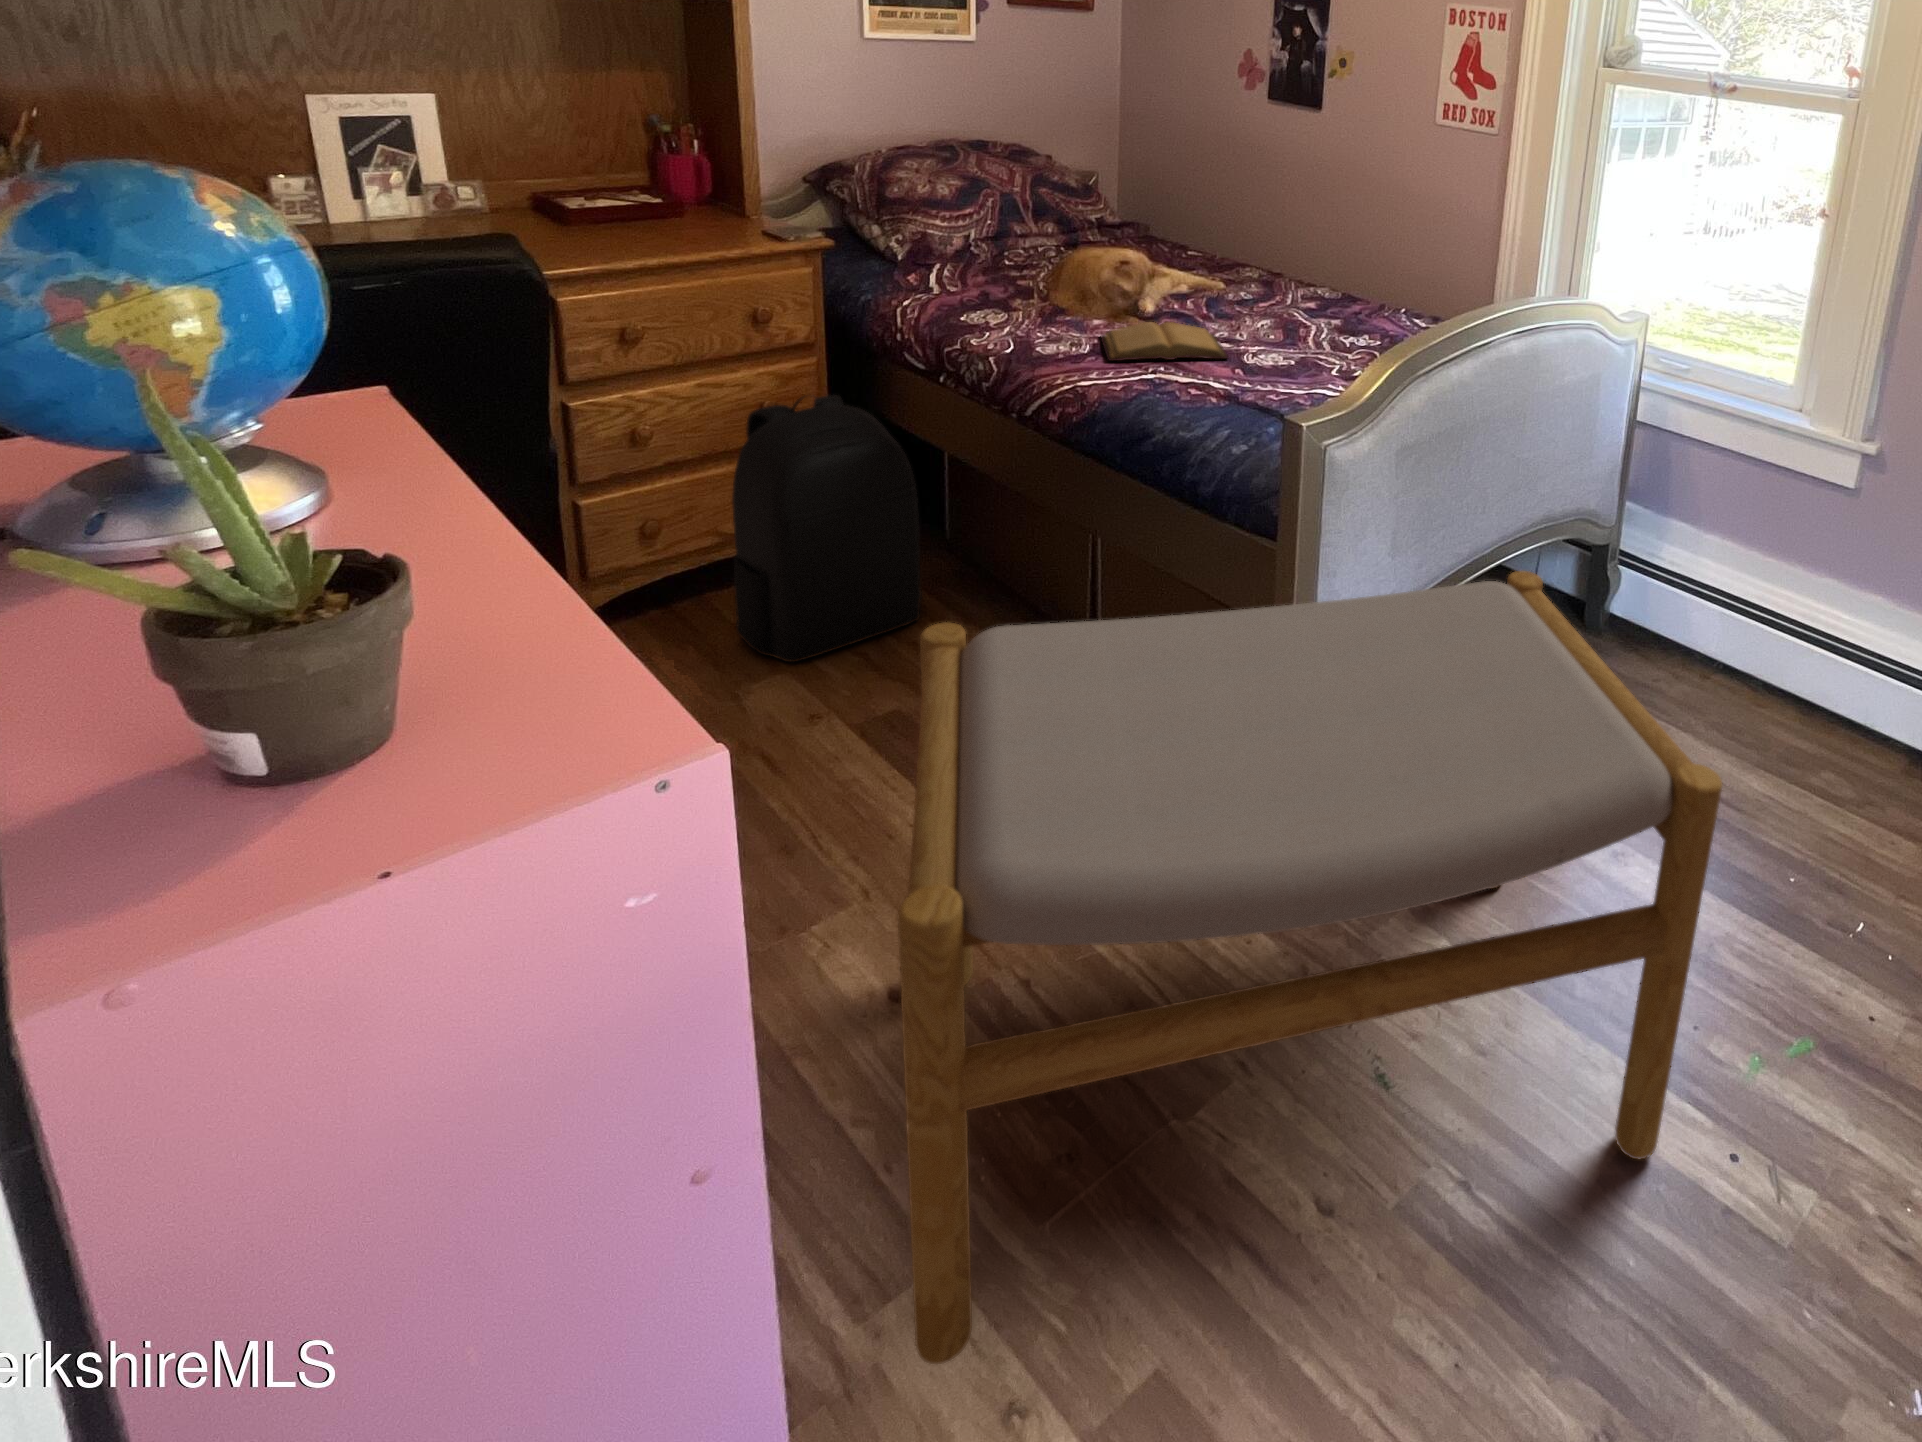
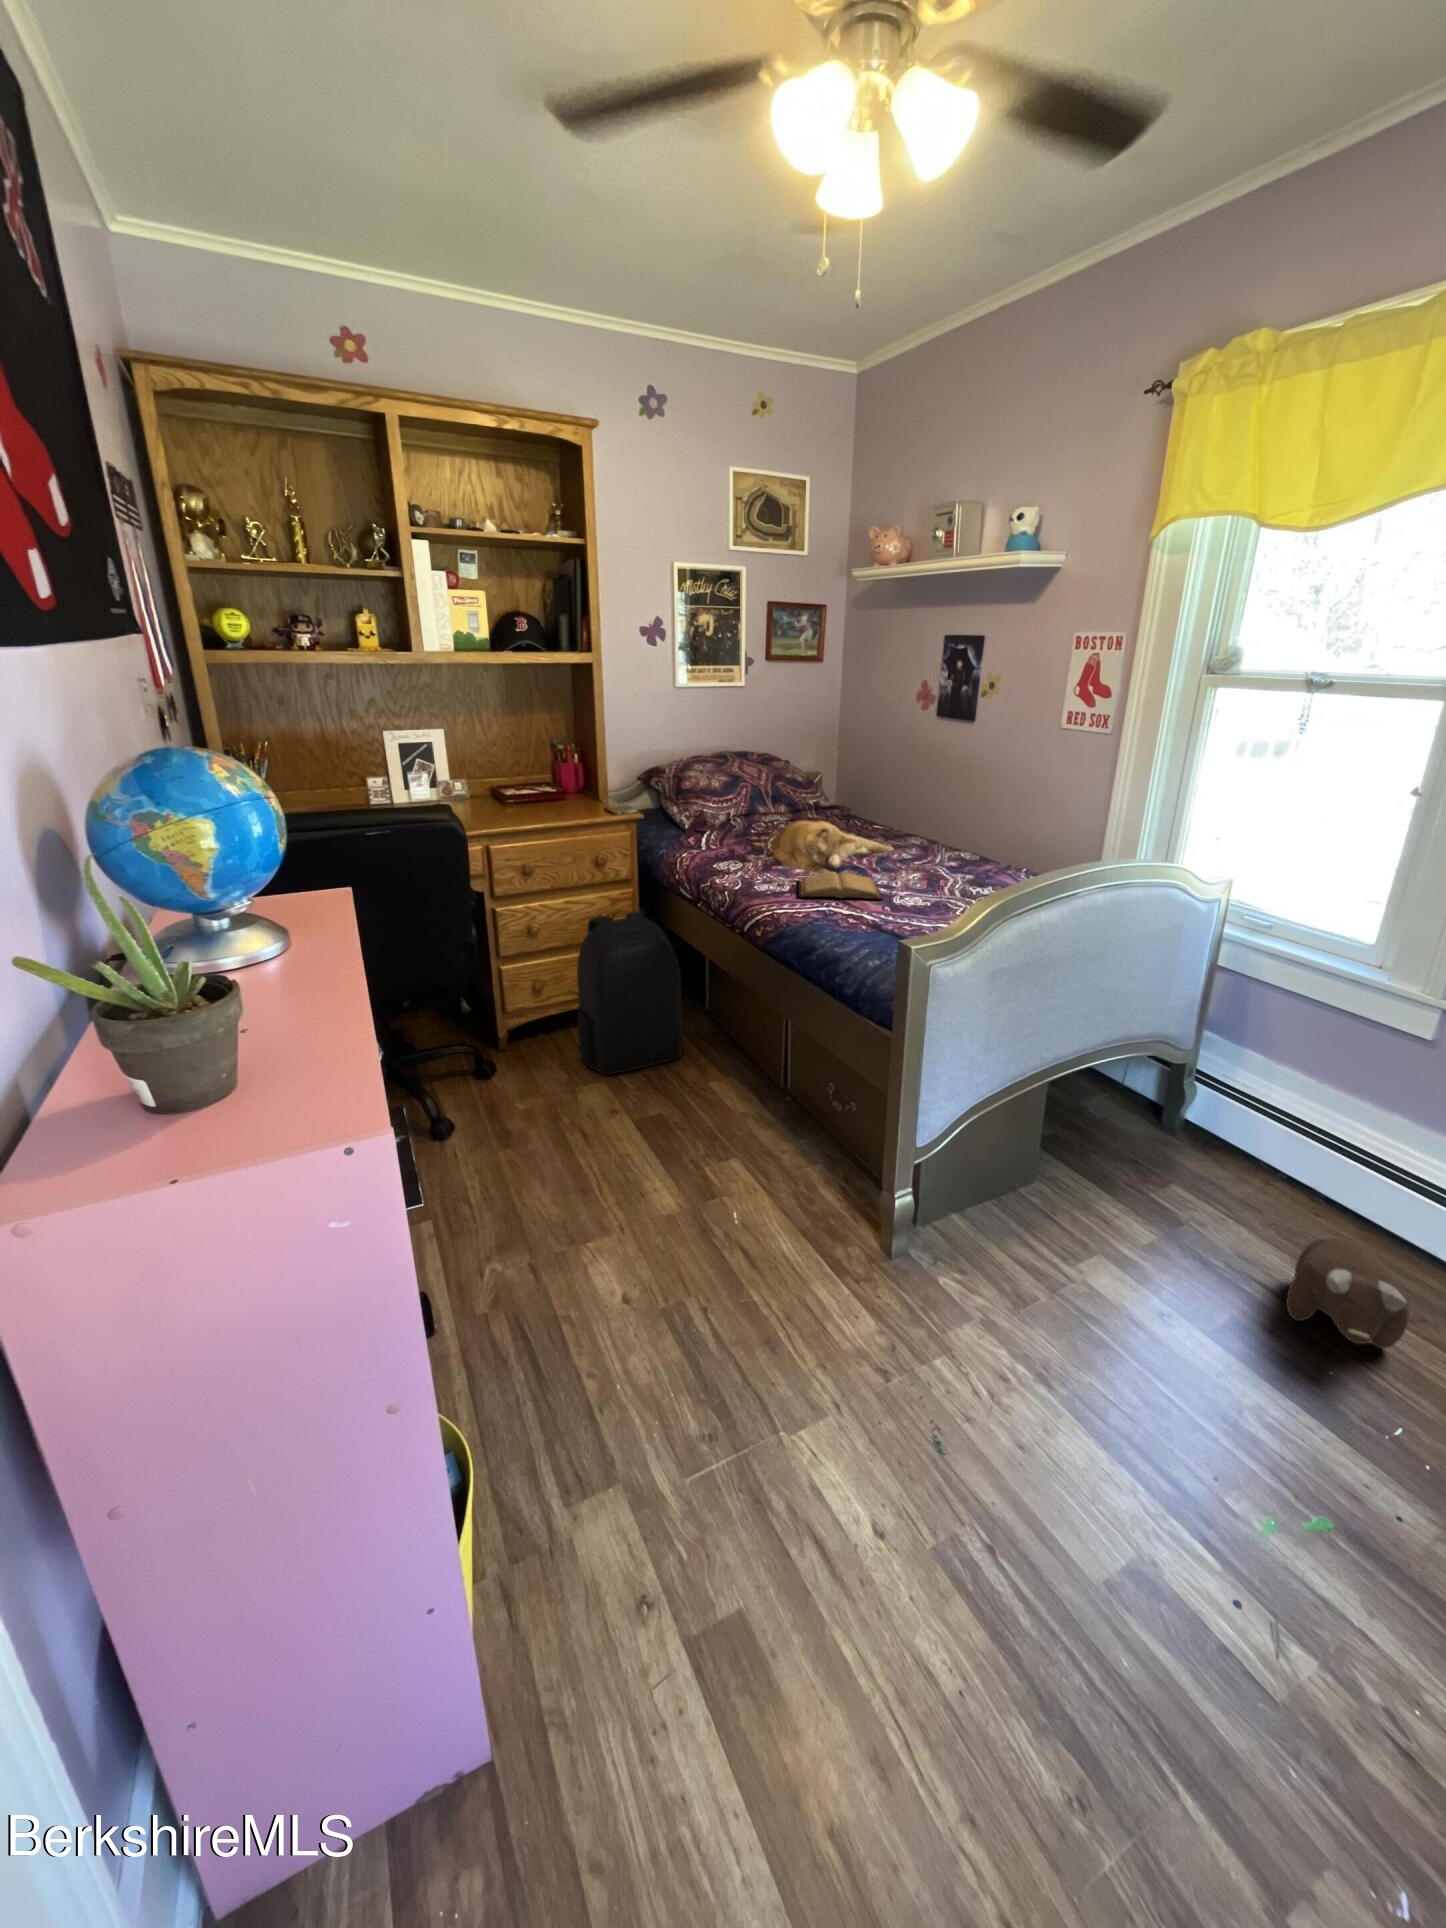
footstool: present [898,571,1722,1364] -> none [577,1064,1244,1581]
plush toy: none [1741,722,1856,838] -> present [1287,1237,1409,1348]

